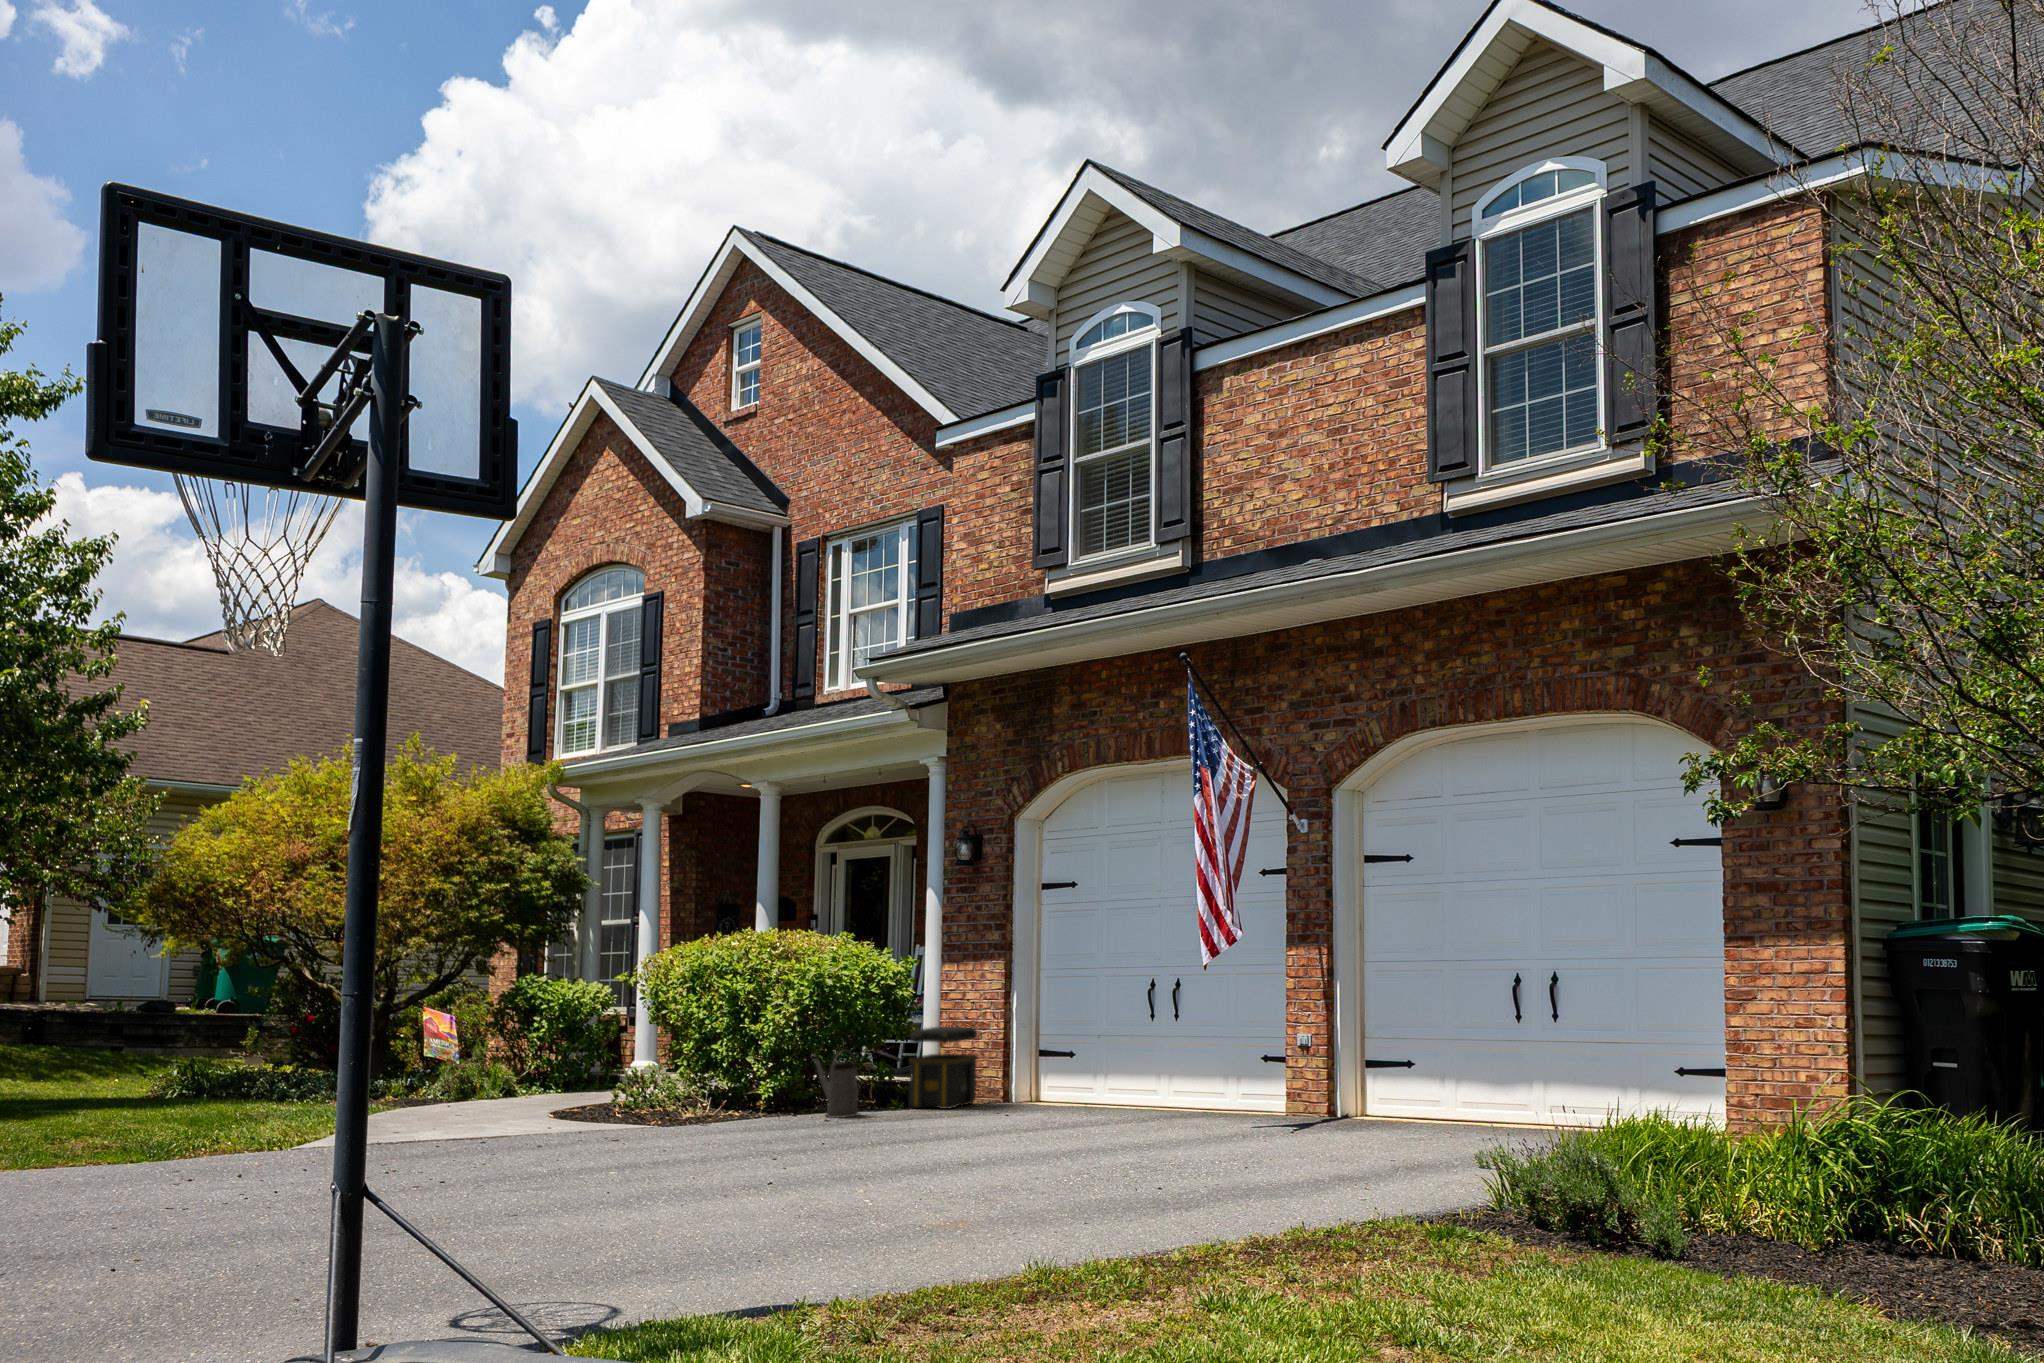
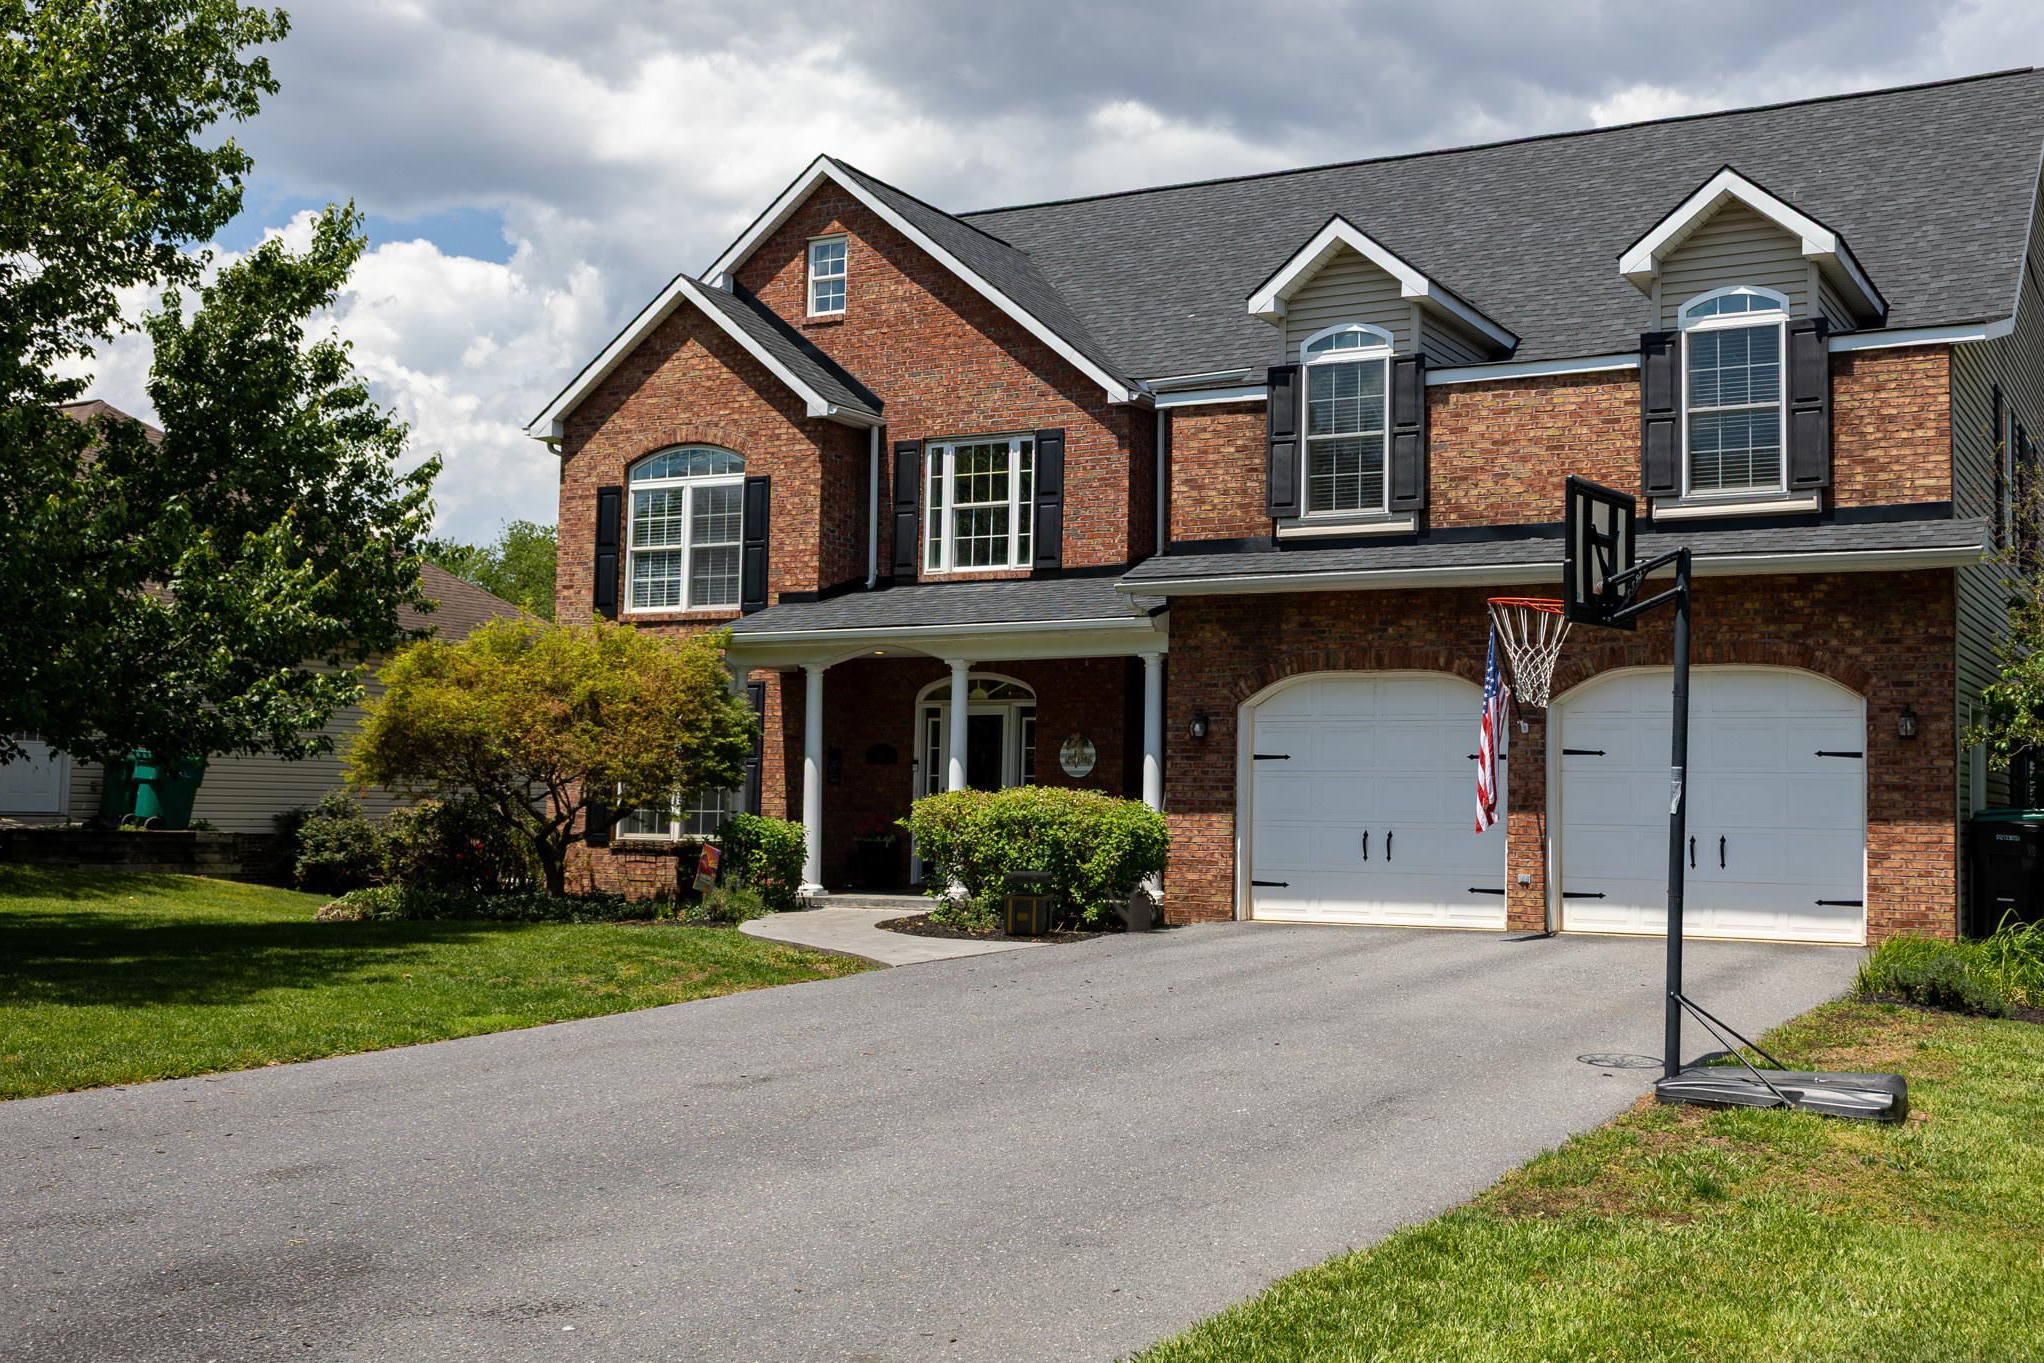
potted plant: present [244,1026,264,1070] -> none [373,855,398,897]
toolbox: present [909,1027,978,1109] -> present [1003,871,1054,935]

